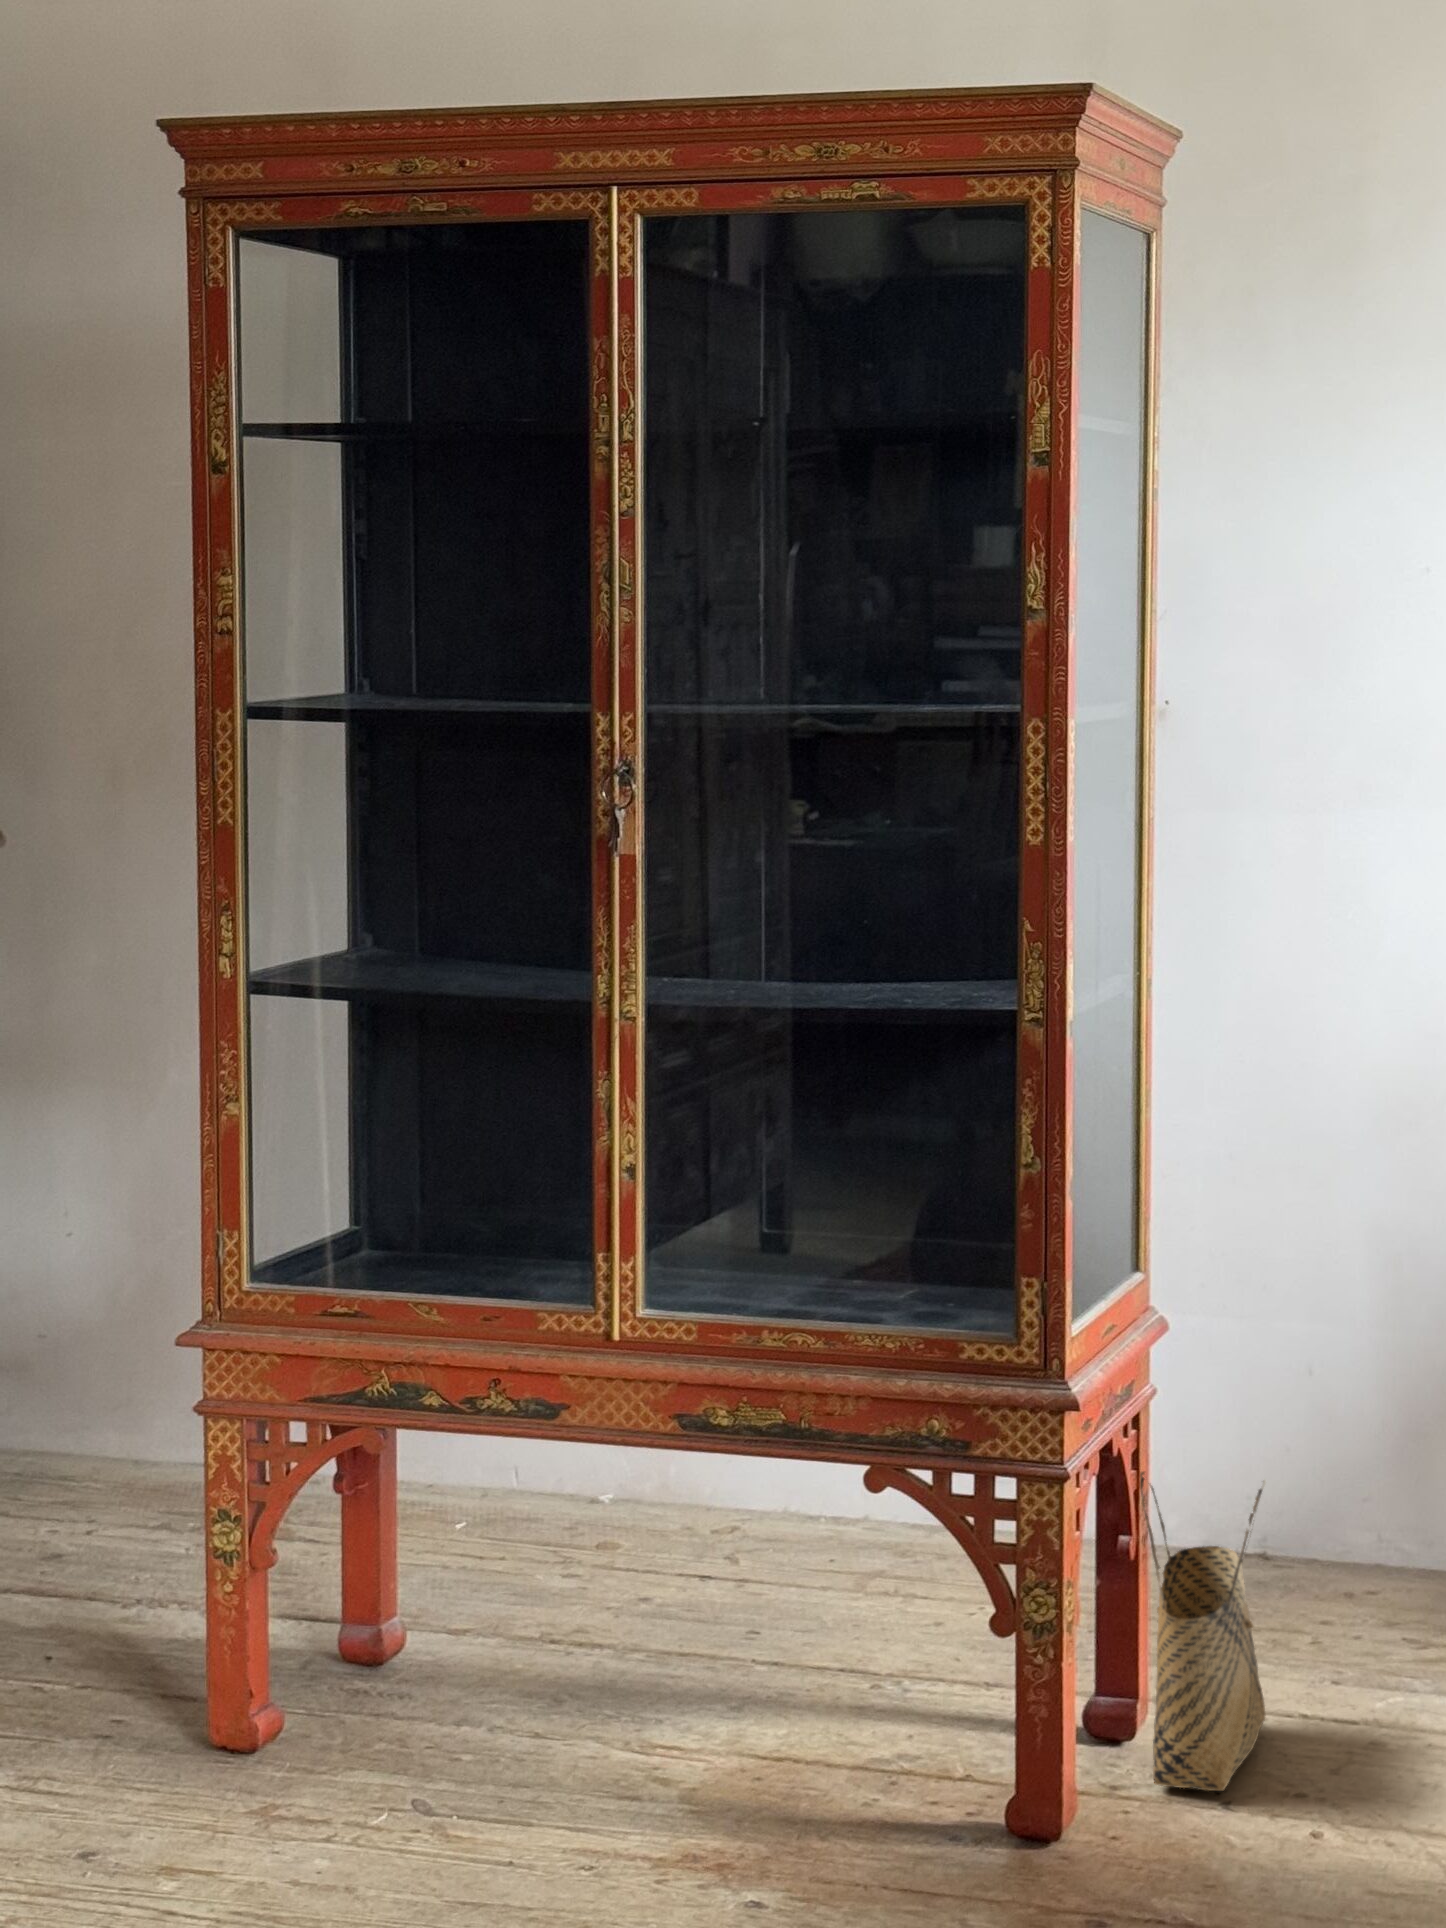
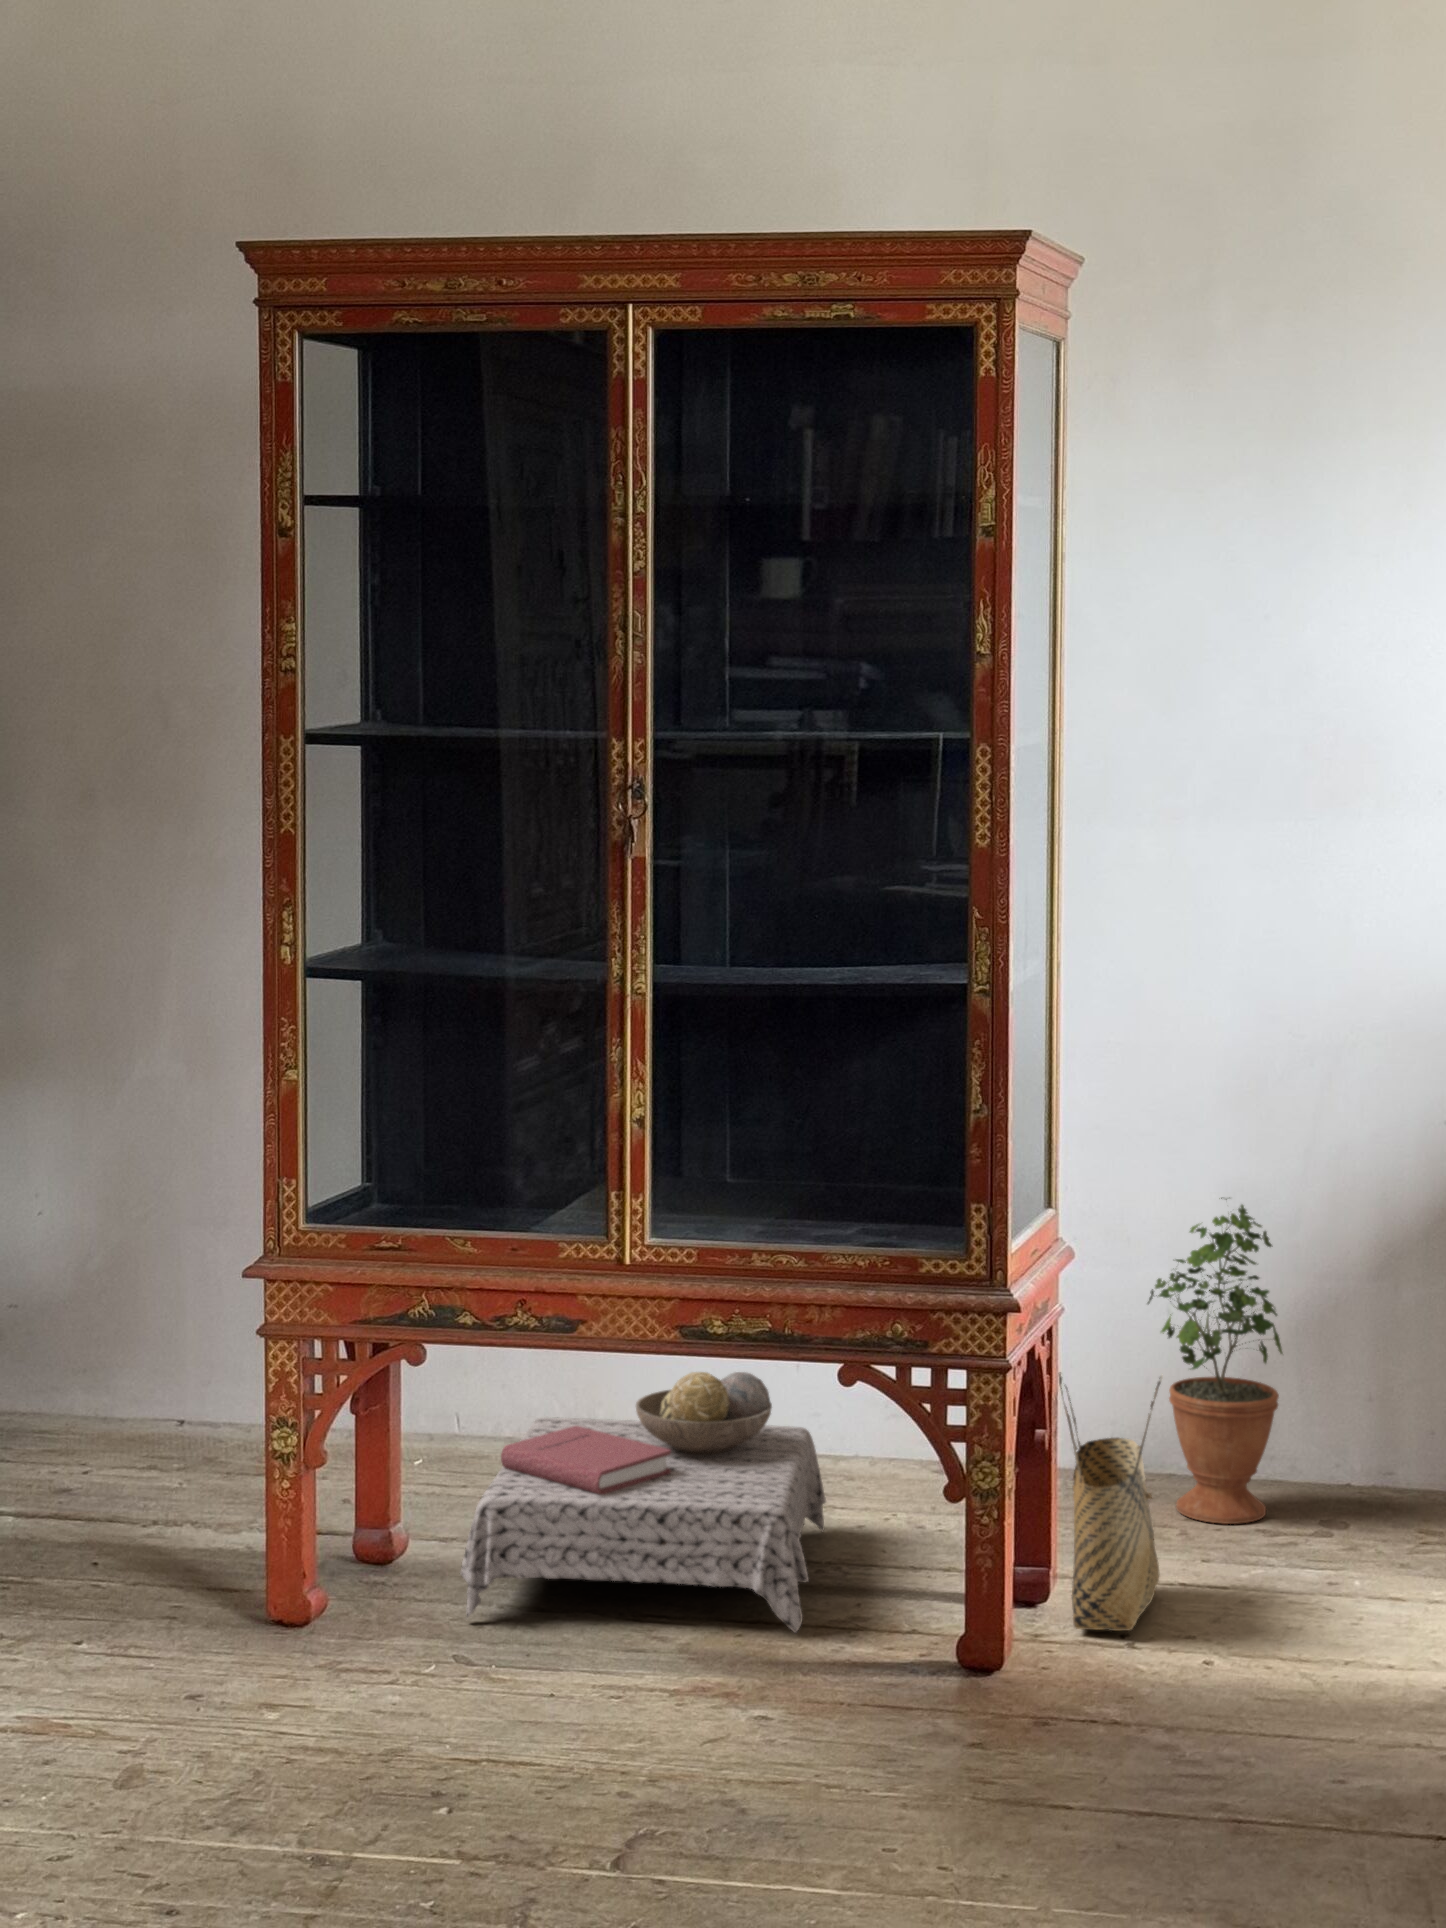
potted plant: none [1265,1249,1428,1637] -> present [1148,1198,1282,1524]
ottoman: none [431,1454,880,1781] -> present [460,1372,826,1633]

